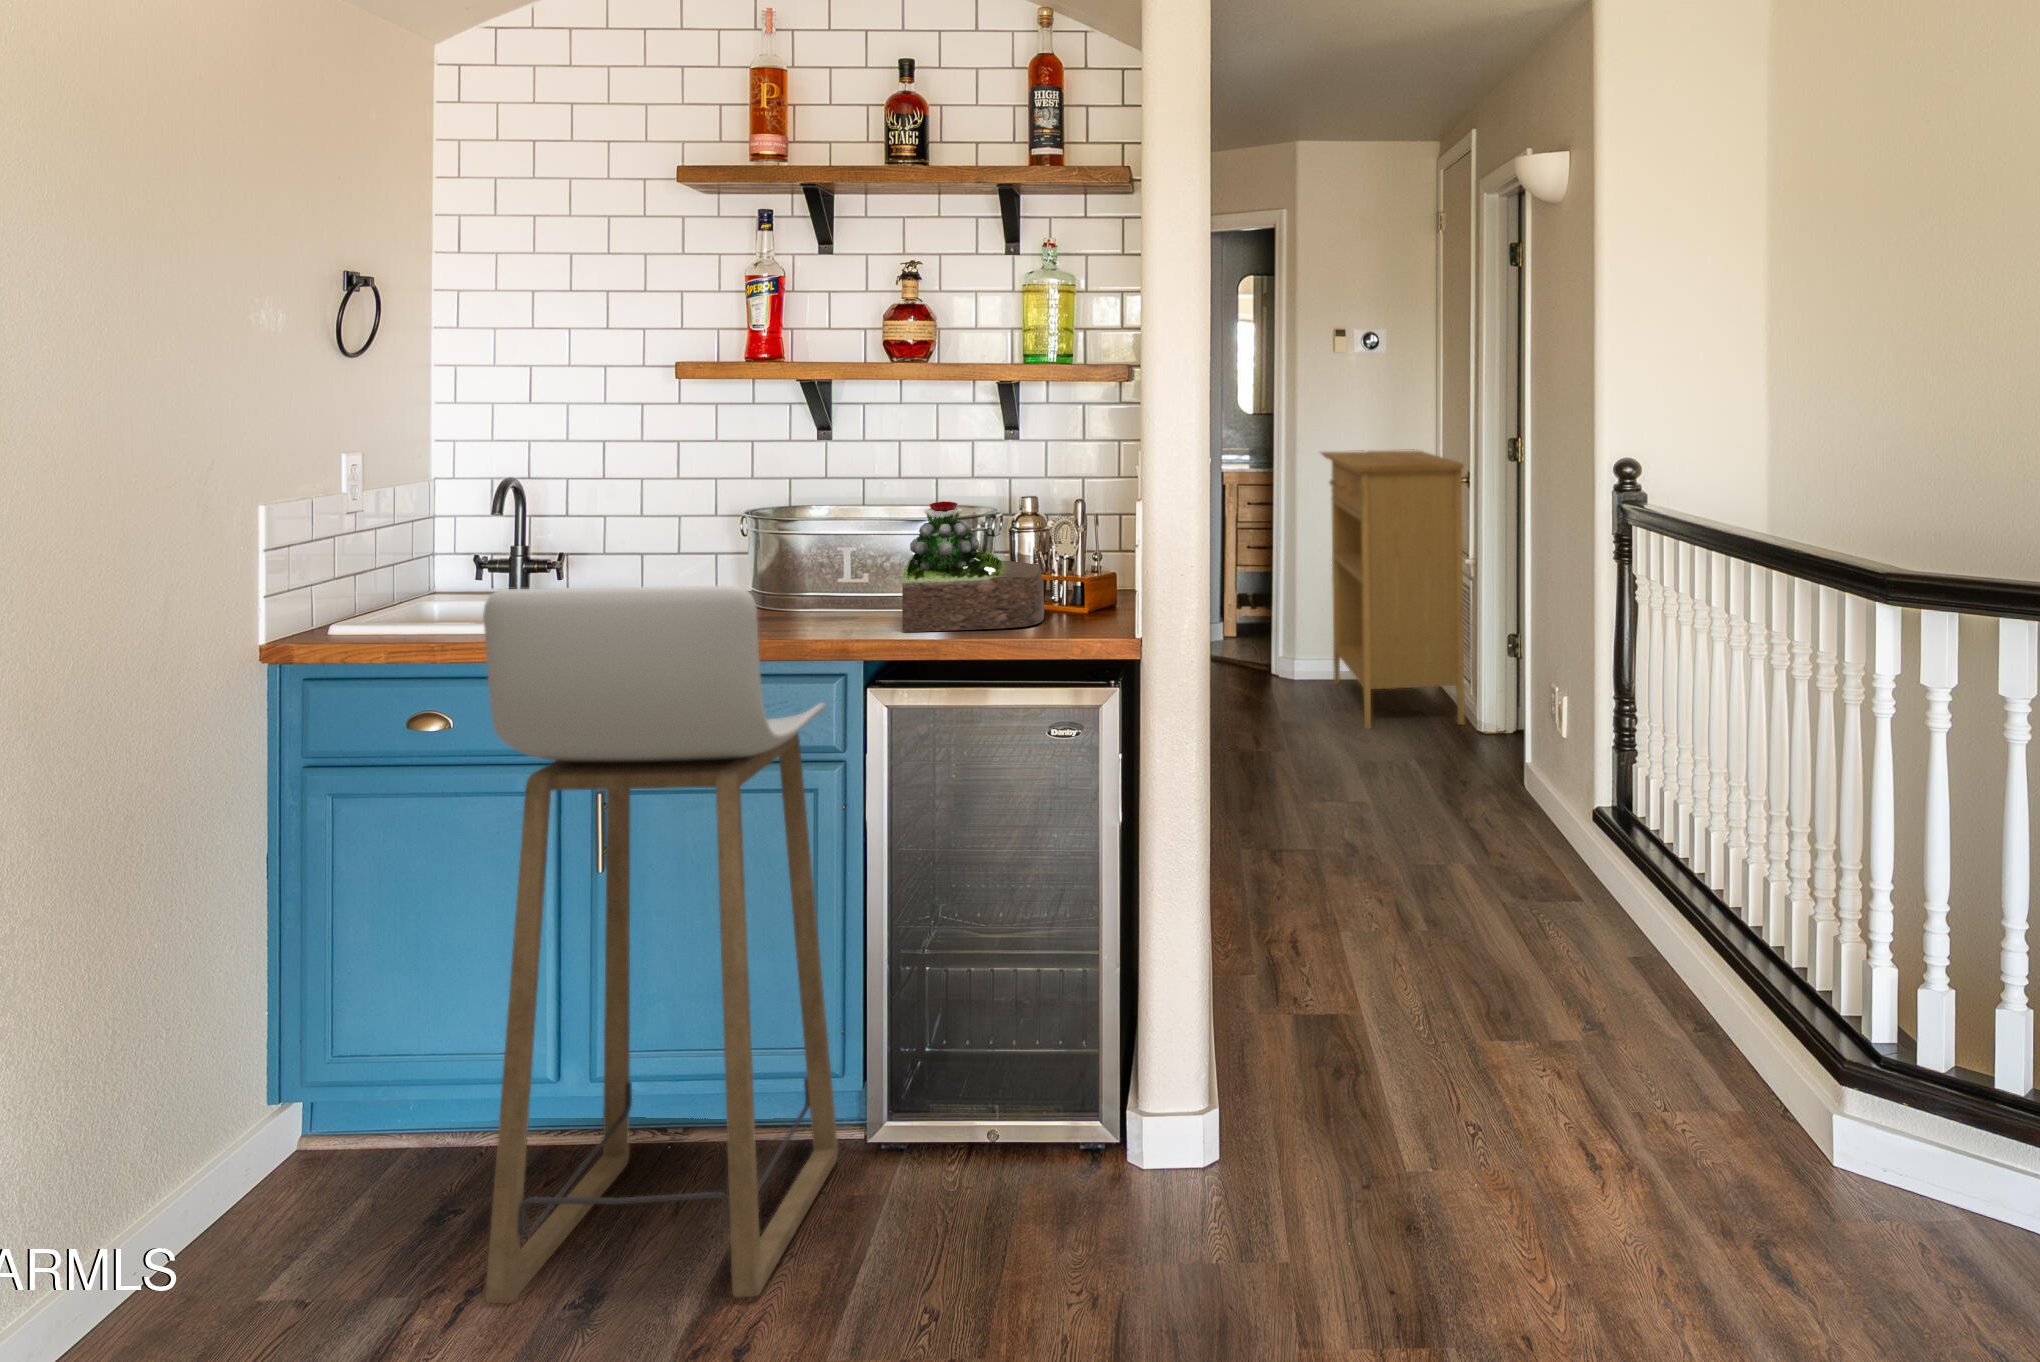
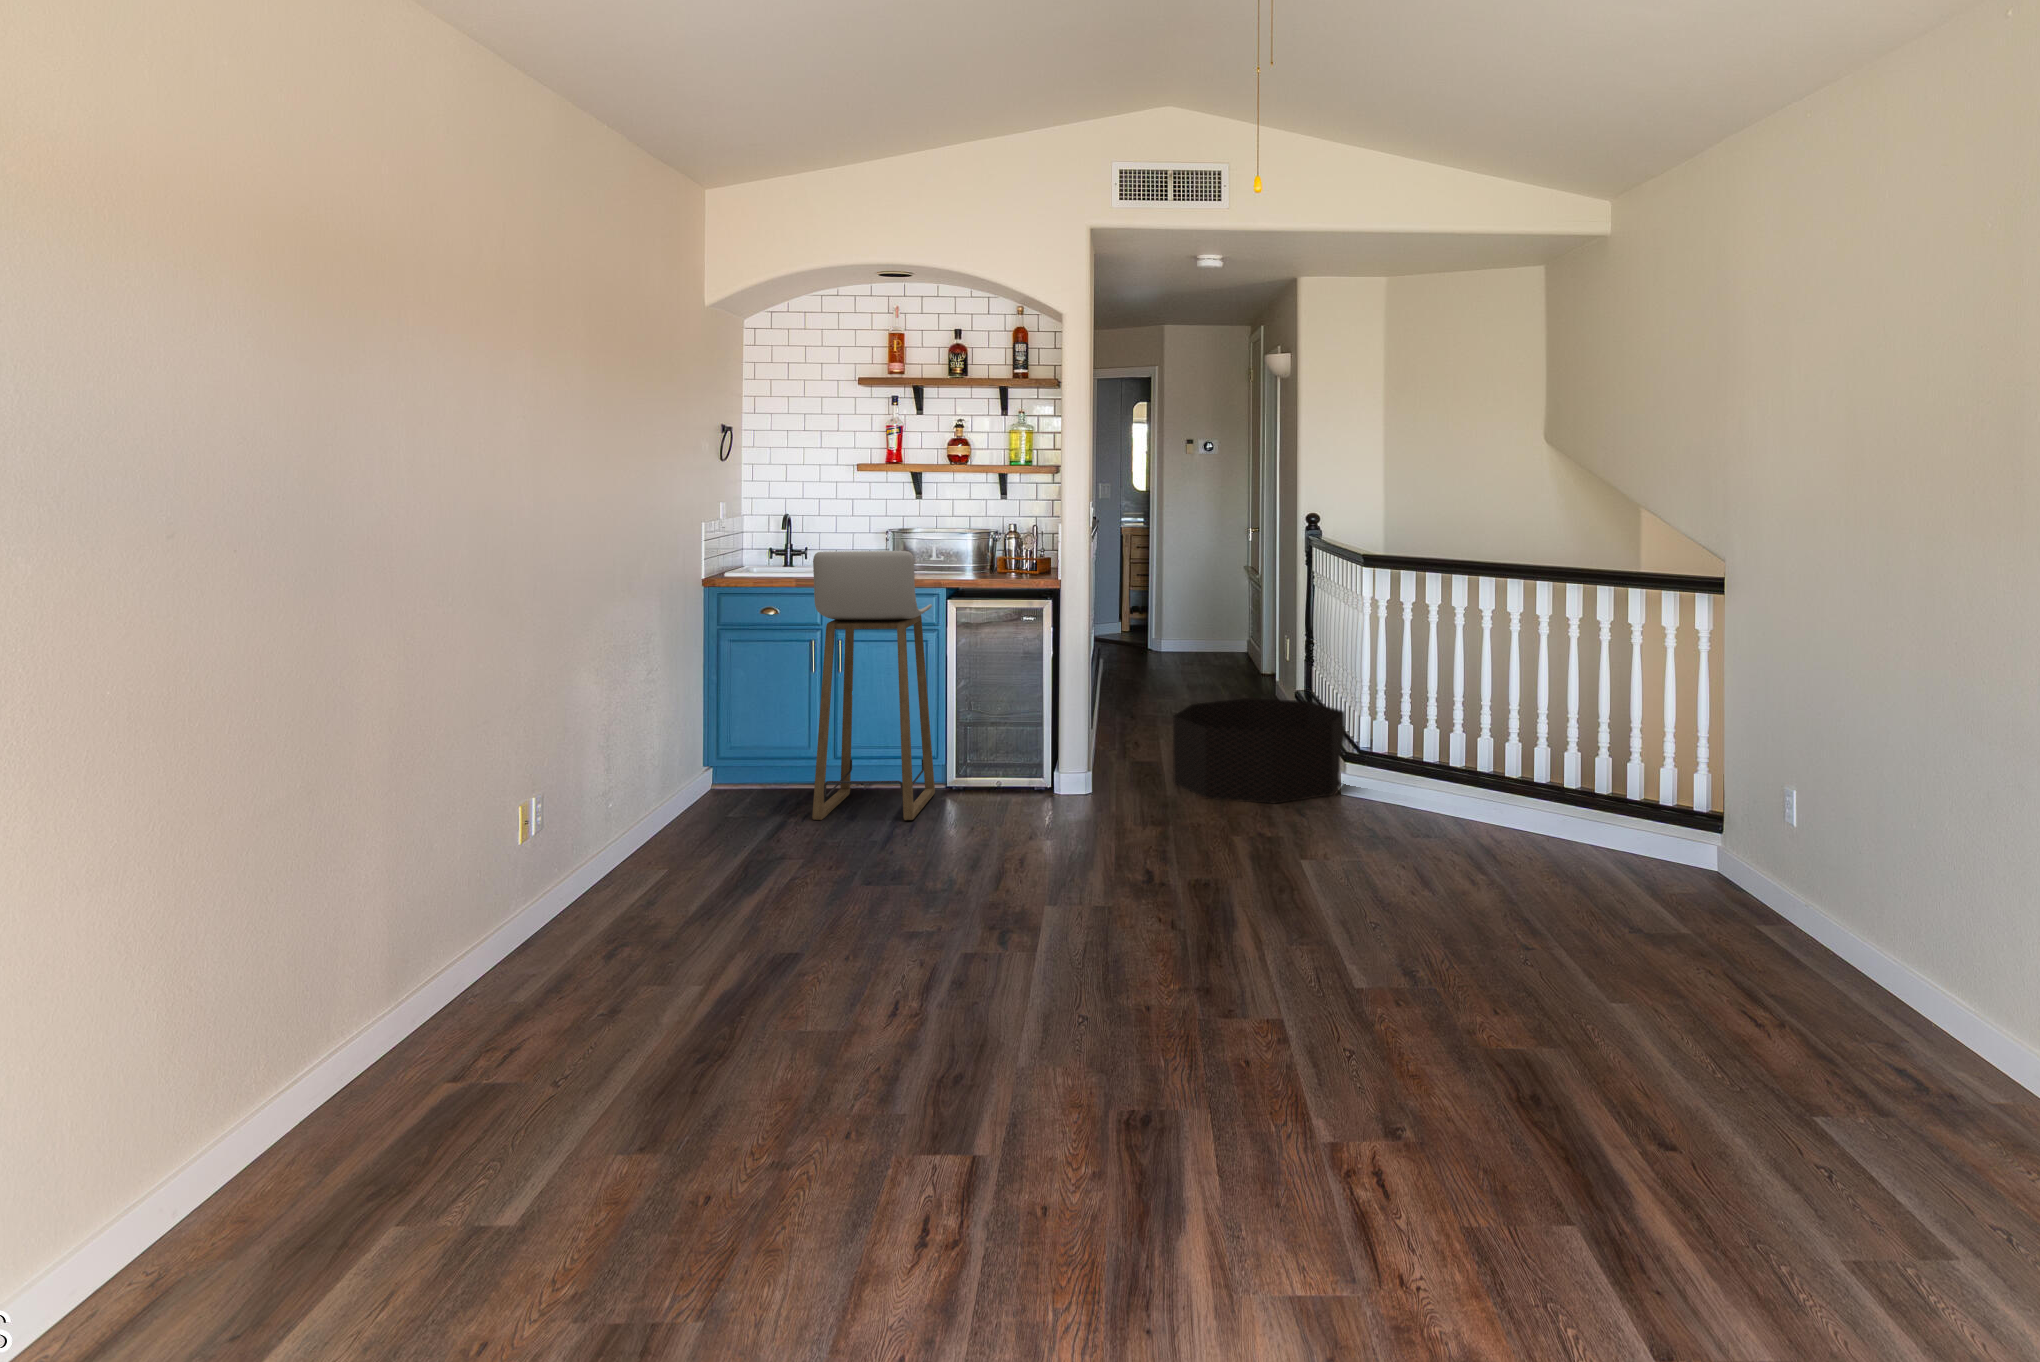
console table: present [1322,451,1465,729] -> none [1175,514,1254,673]
succulent plant: present [902,501,1044,632] -> none [961,525,1019,579]
basket: none [1402,861,1785,1171] -> present [1173,698,1345,803]

